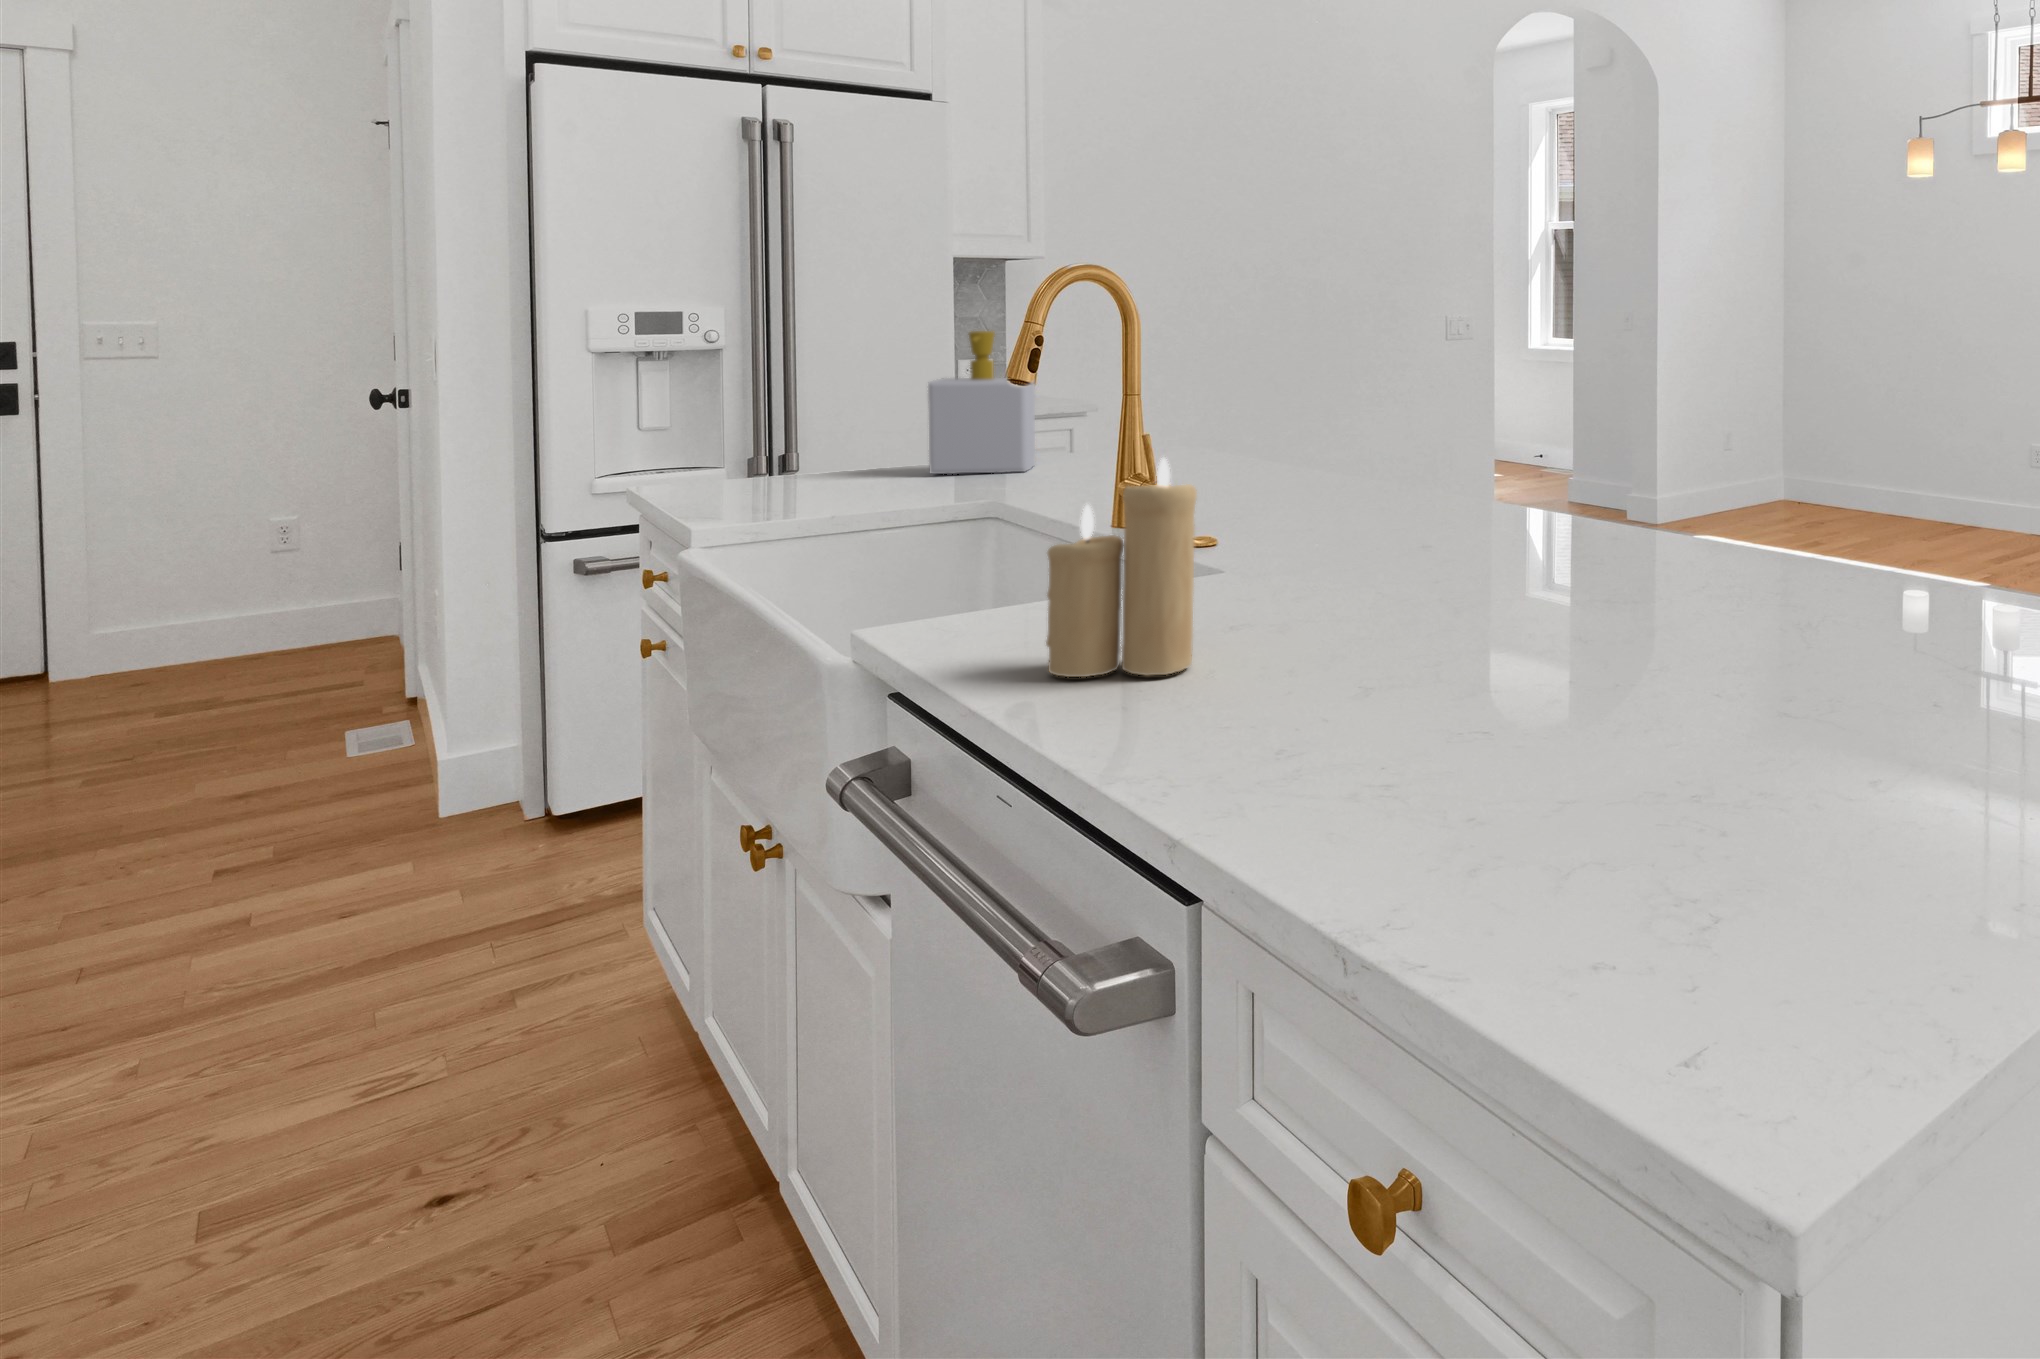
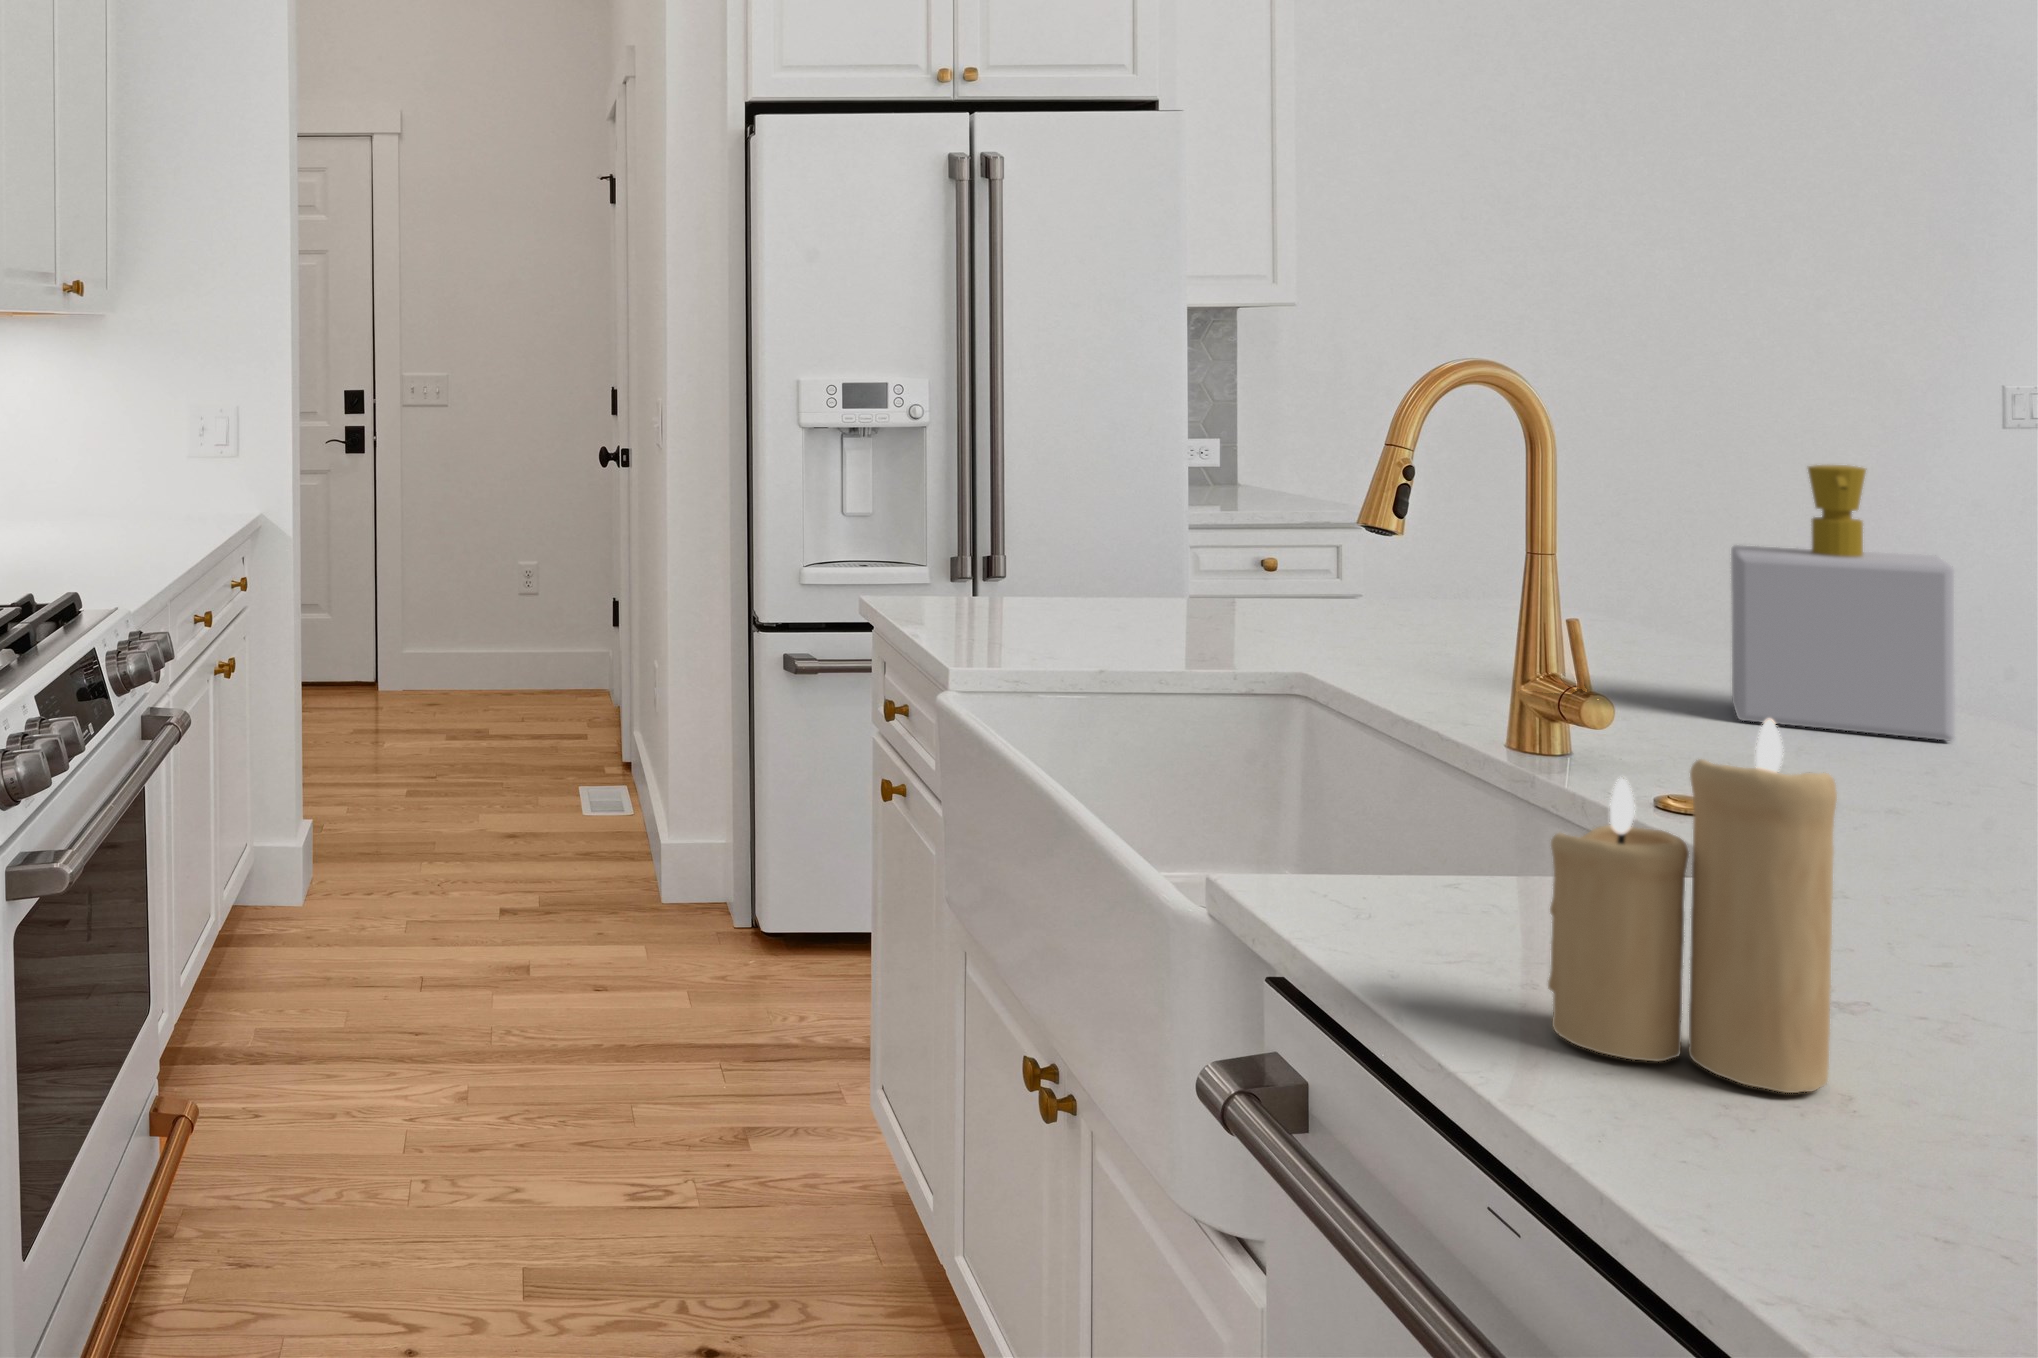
soap bottle: present [928,331,1035,474] -> present [1731,465,1955,740]

